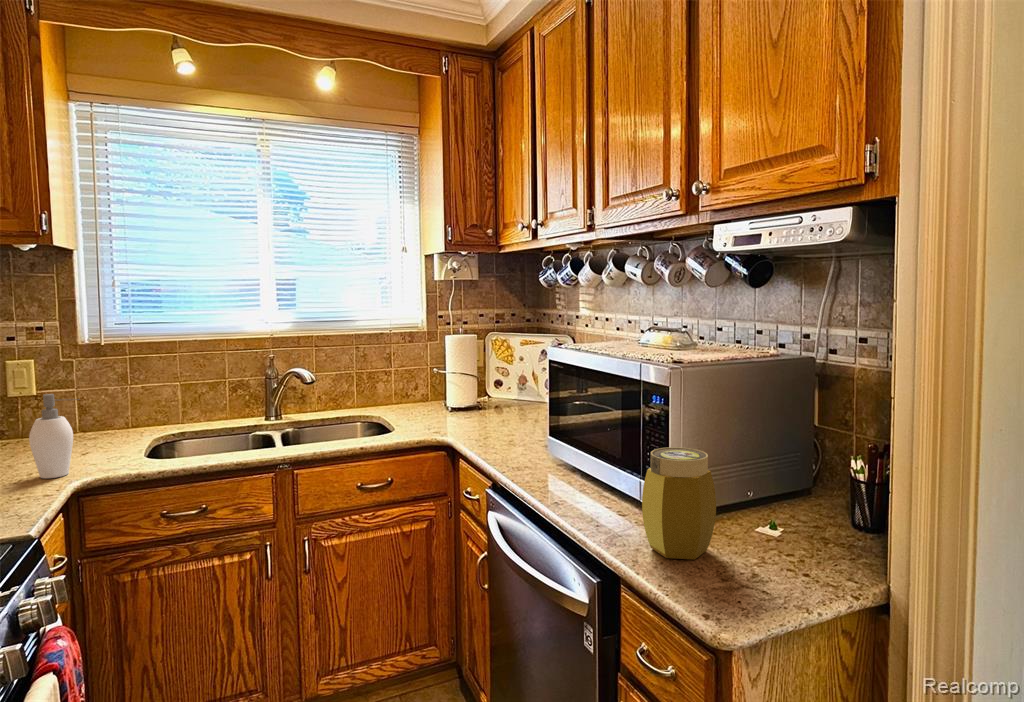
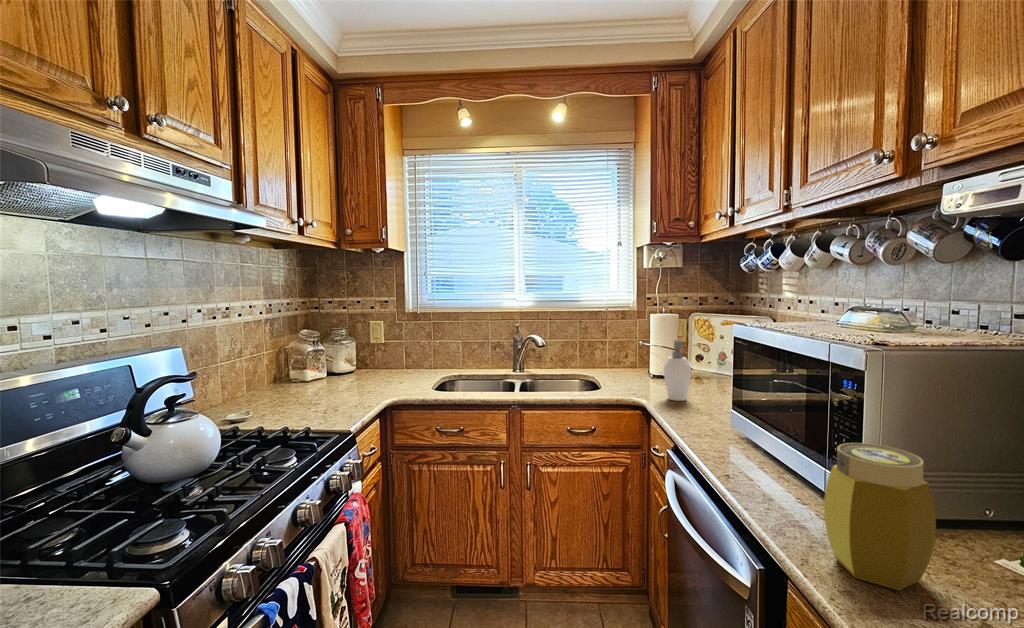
soap dispenser: present [29,394,79,478] -> present [664,340,691,401]

